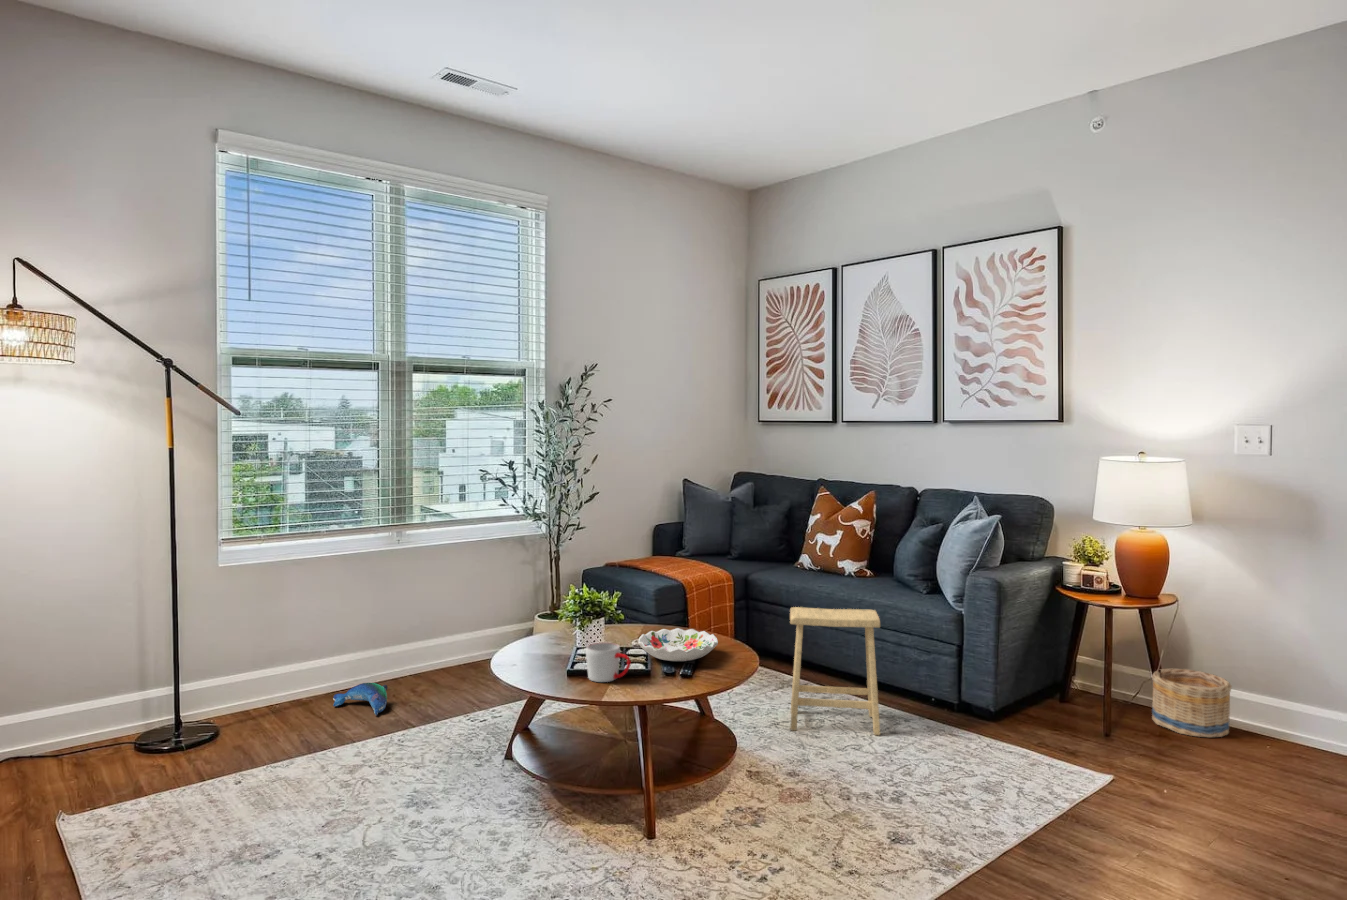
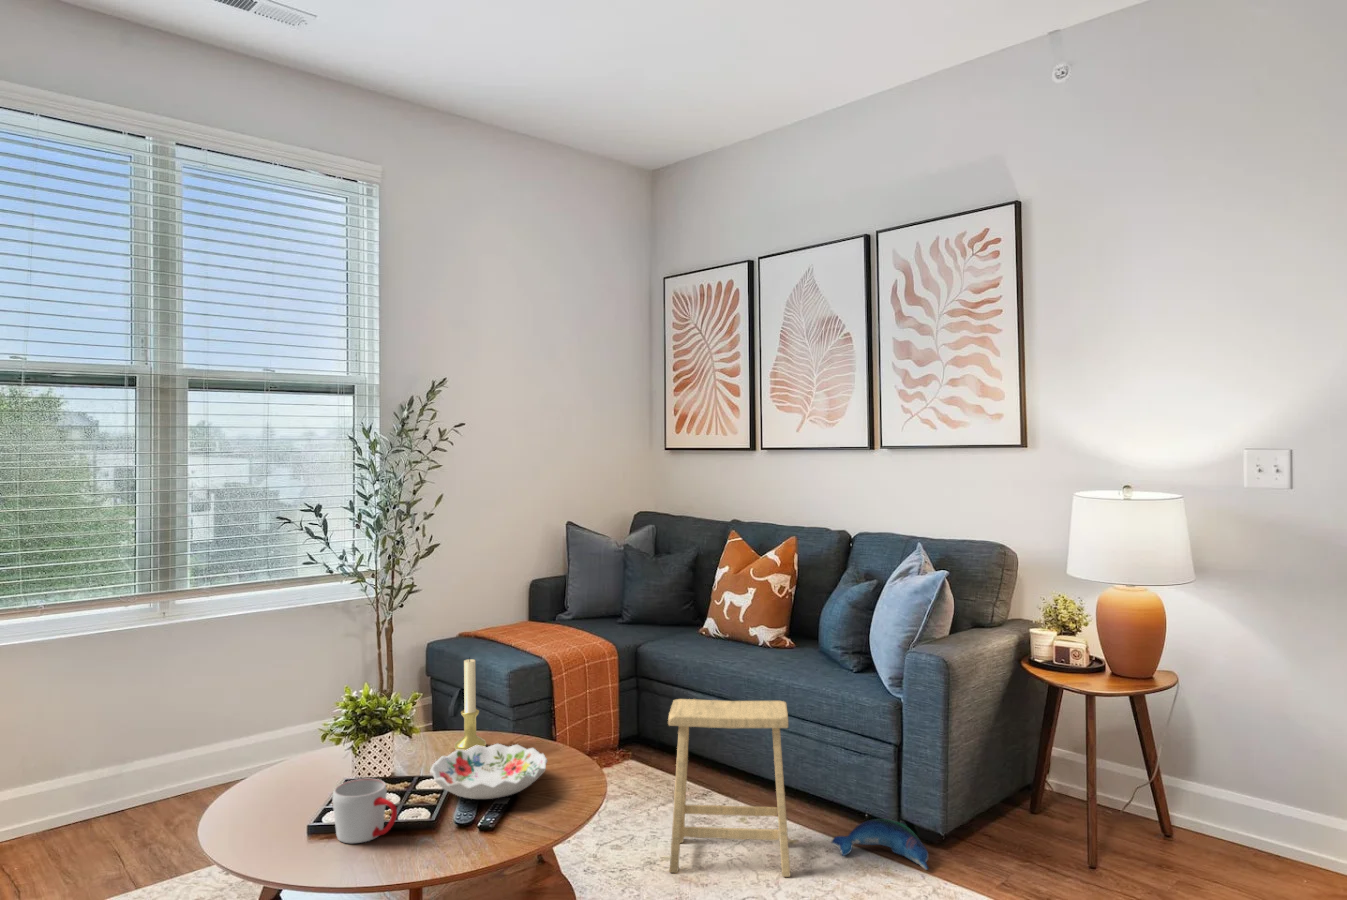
candle holder: none [641,569,663,636] -> present [454,657,486,750]
basket: present [1152,669,1232,738] -> none [1146,767,1249,865]
plush toy: present [333,683,388,715] -> present [832,819,928,870]

